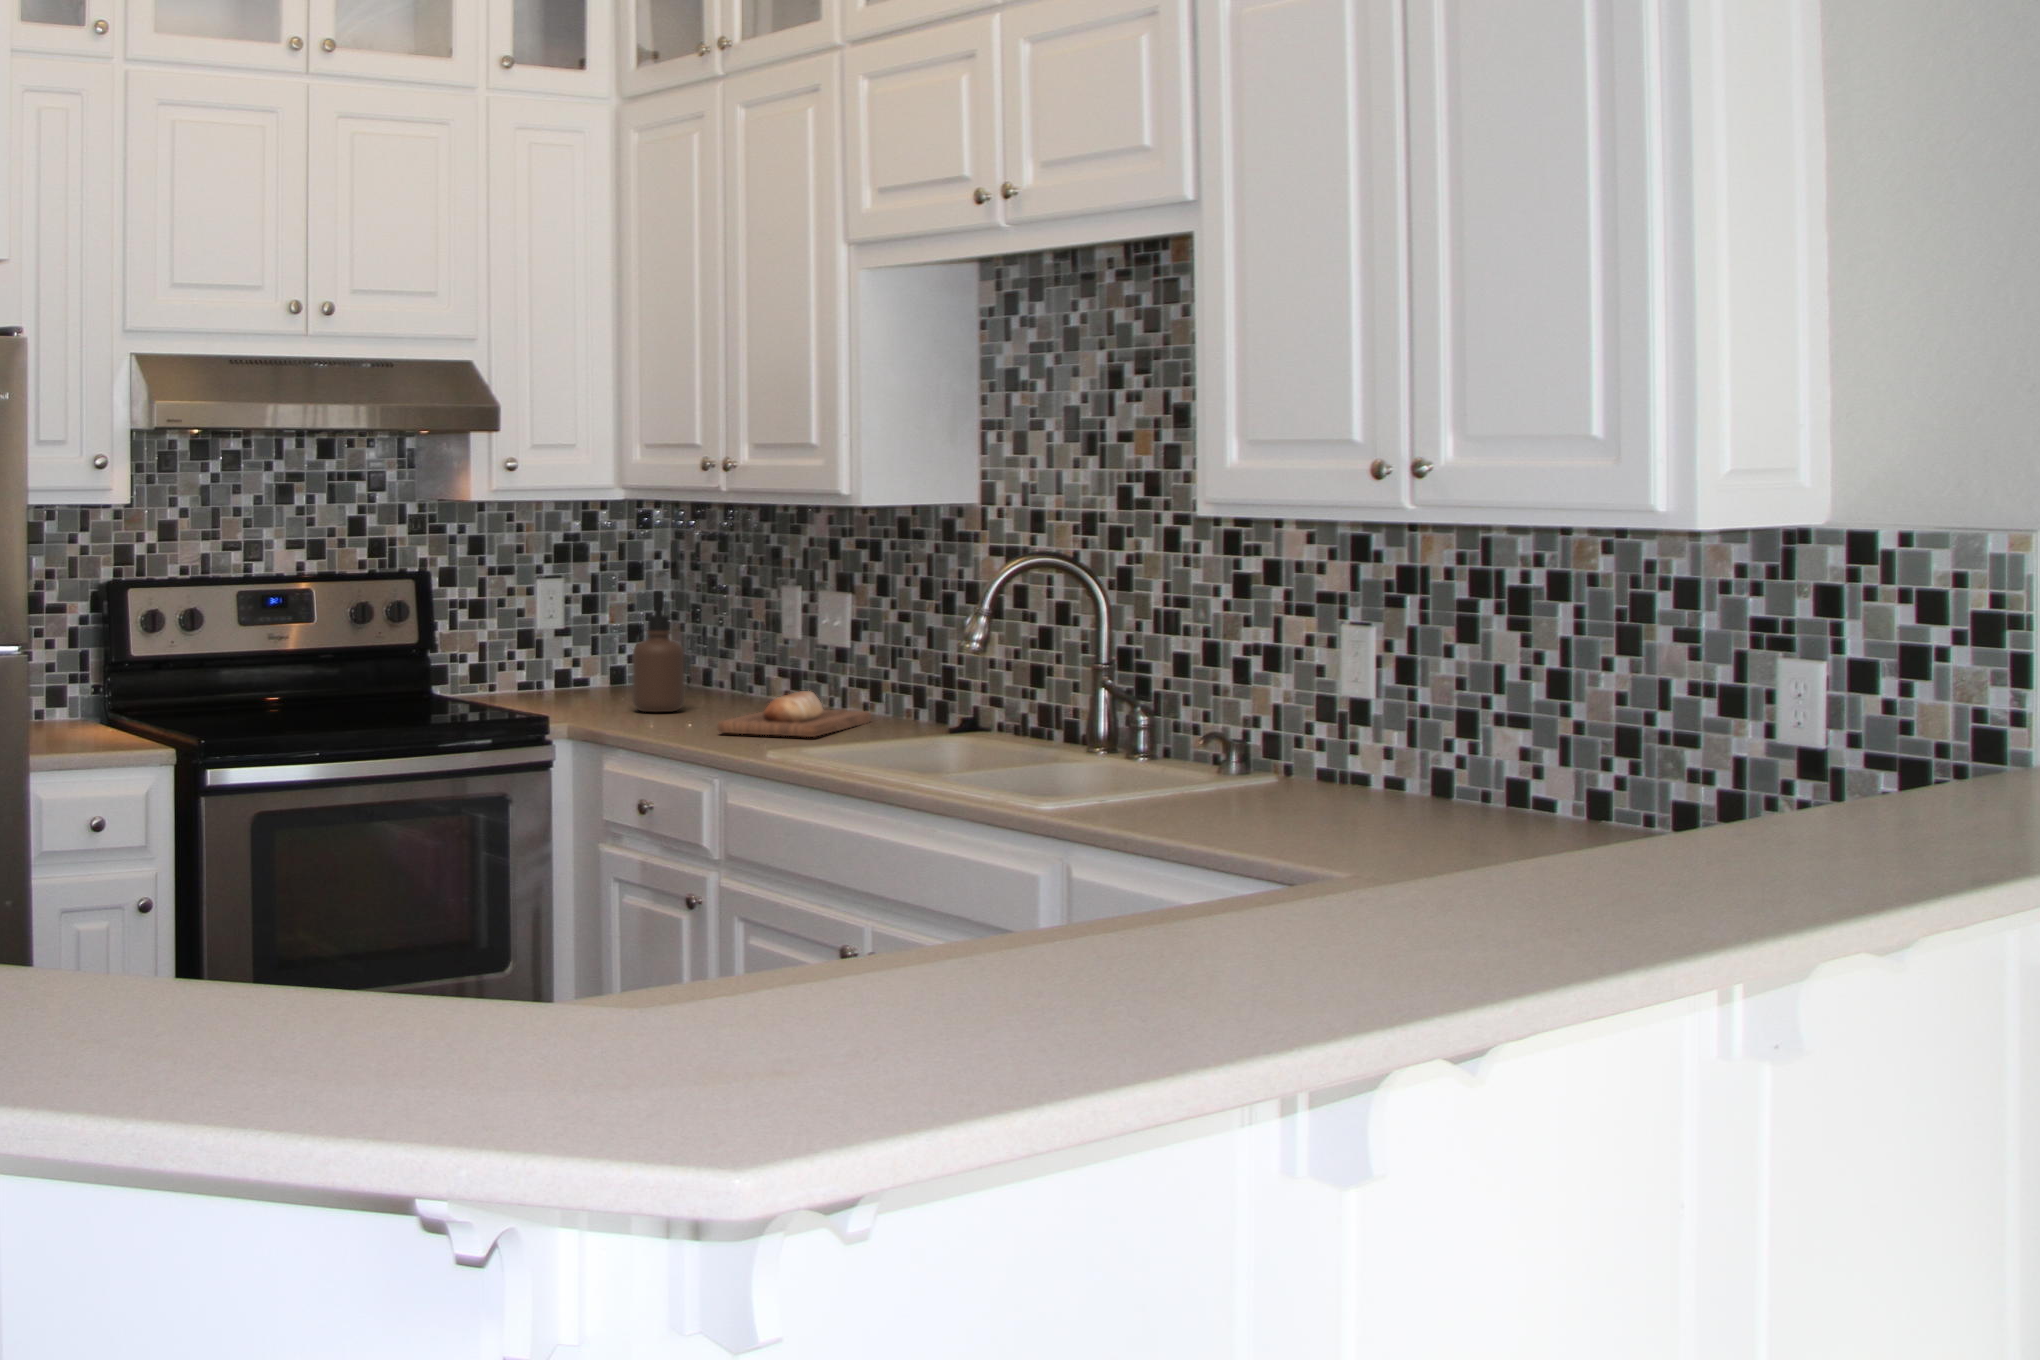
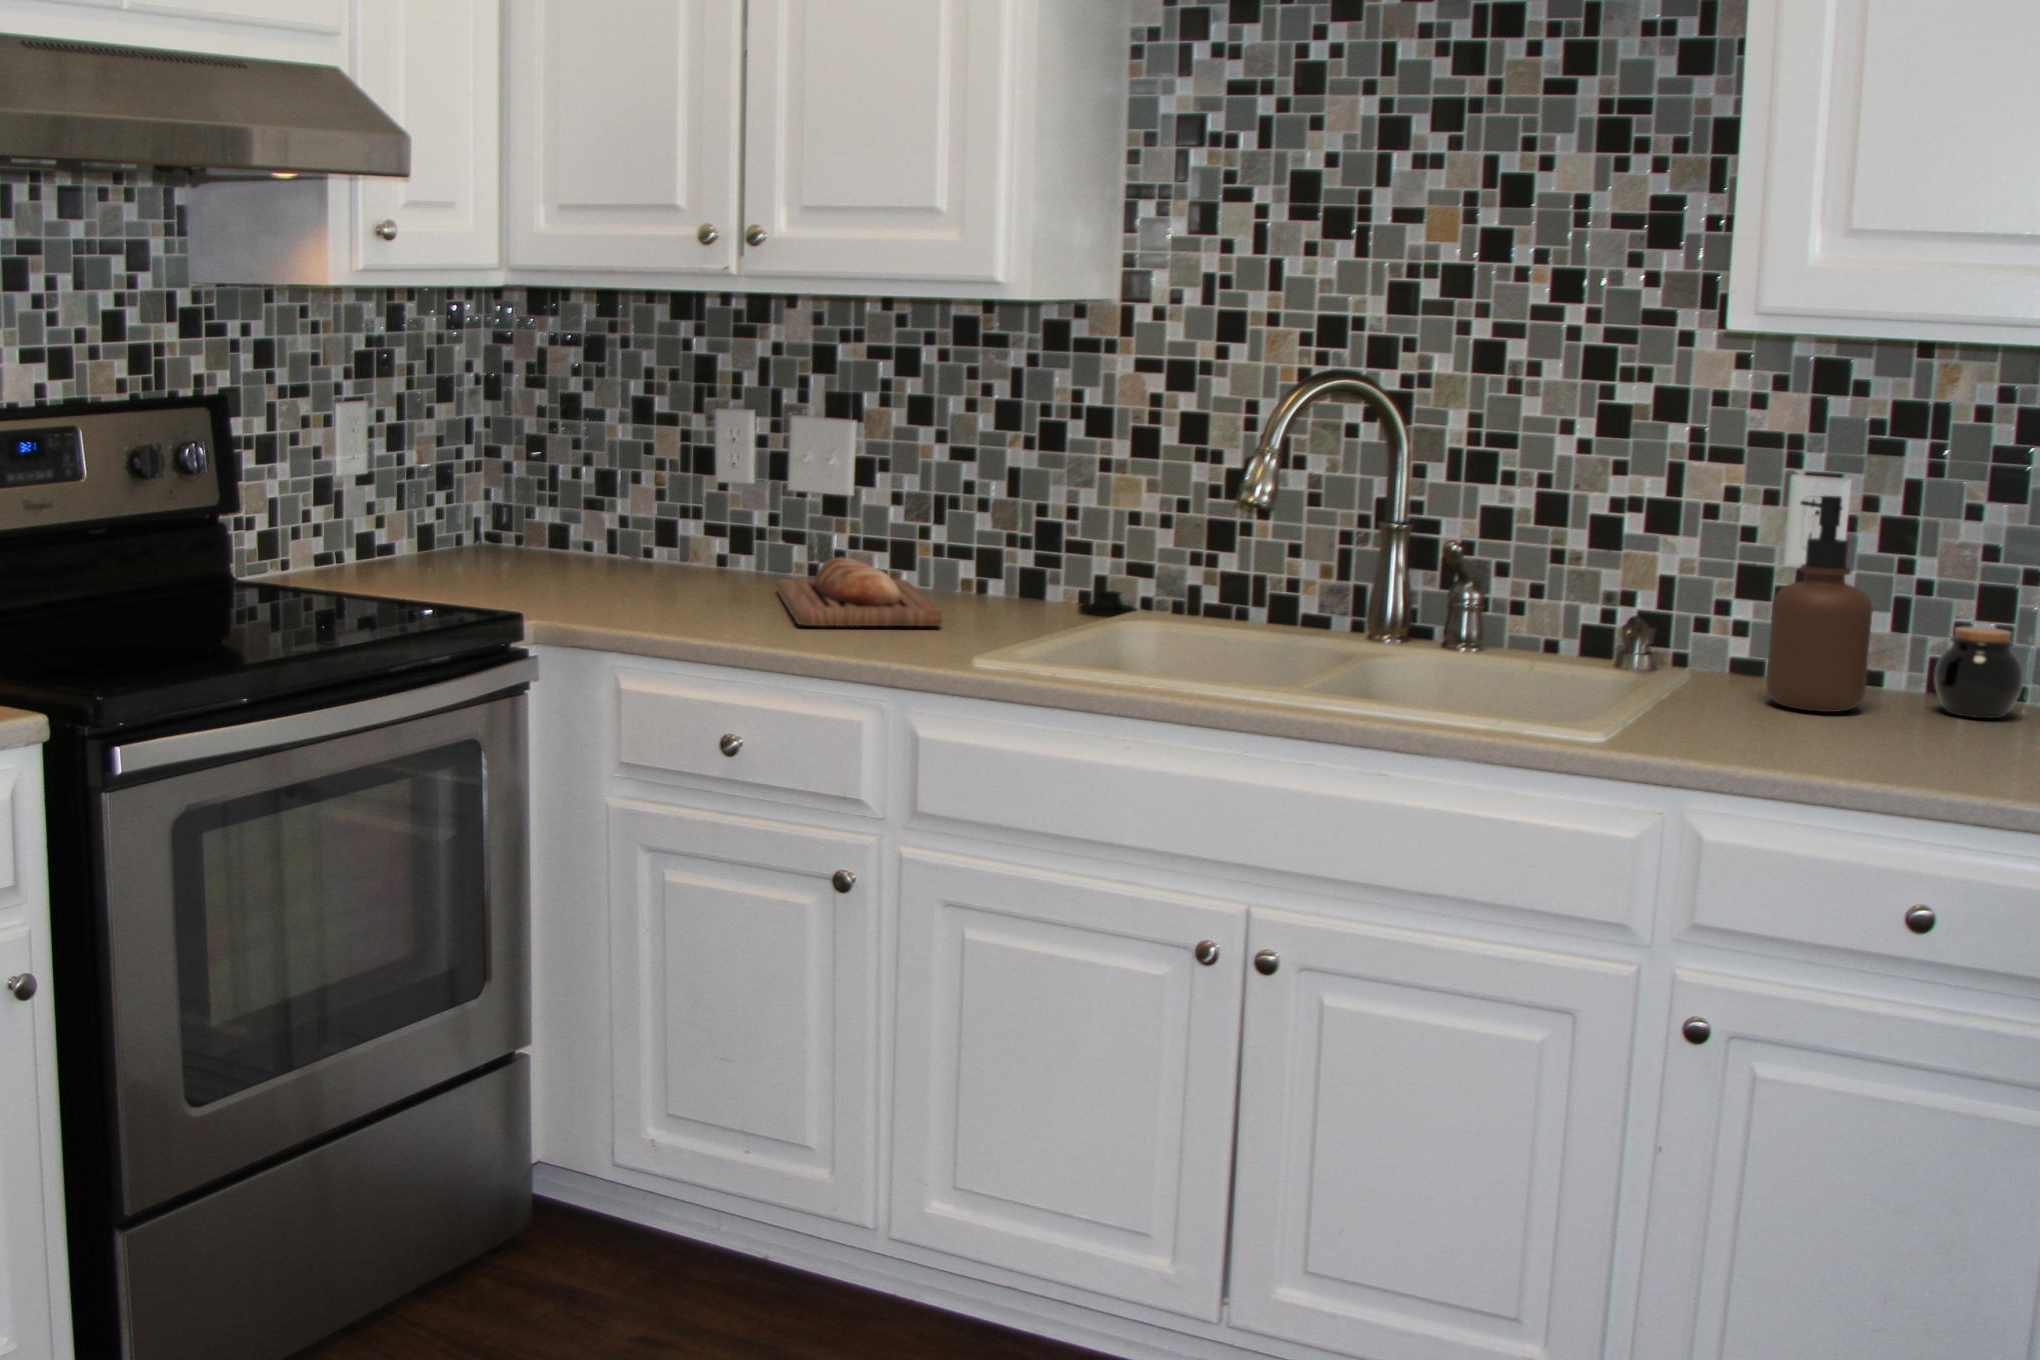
soap dispenser: present [632,591,685,712] -> present [1766,496,1873,712]
jar: none [1383,743,1449,816] -> present [1934,627,2023,718]

